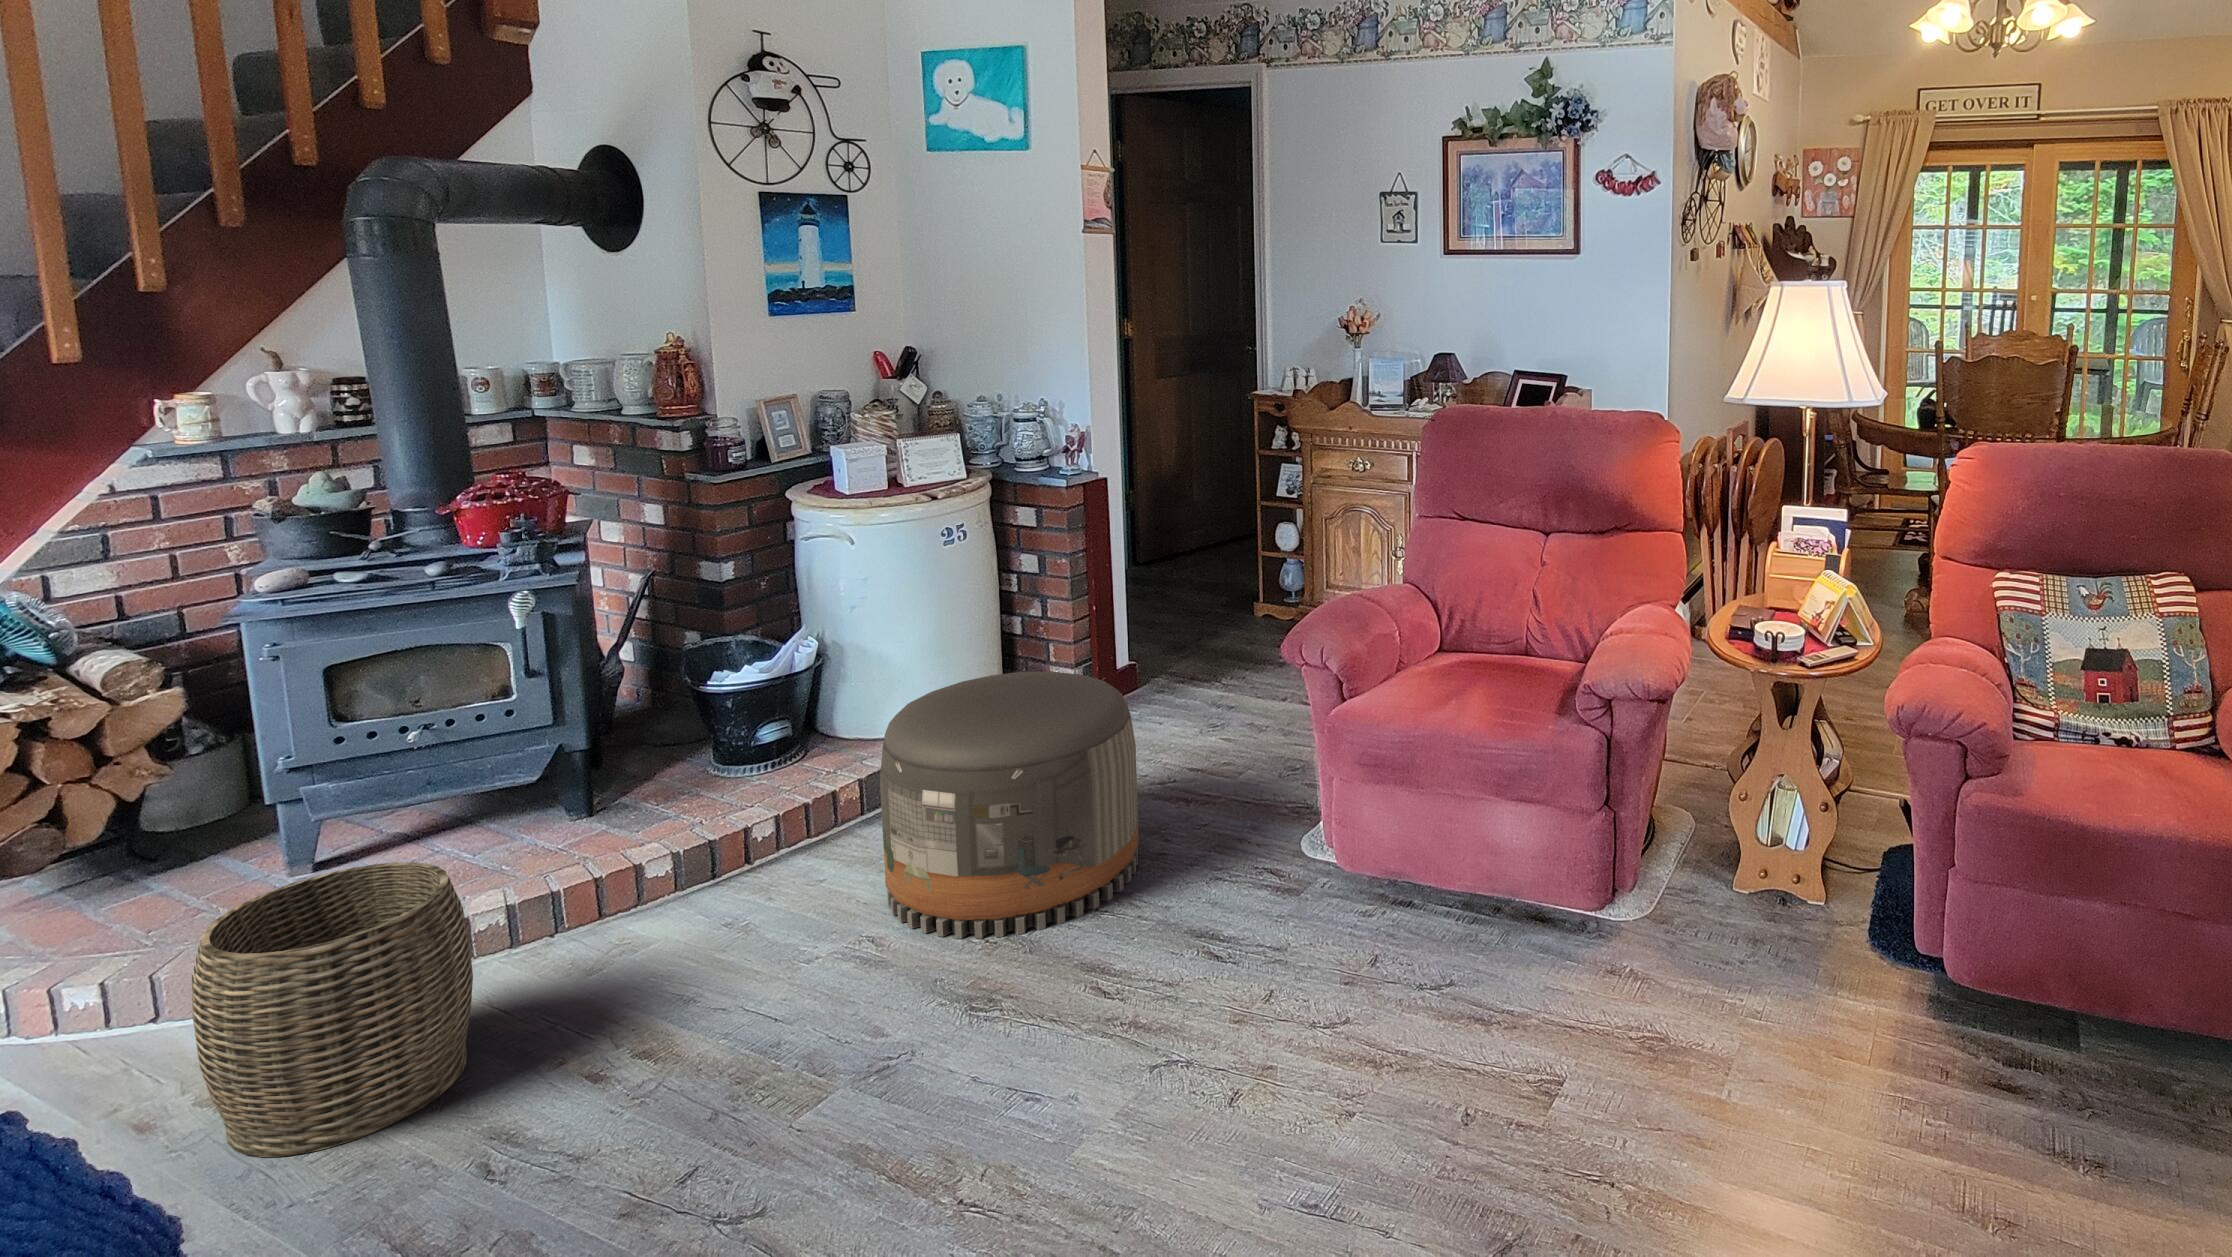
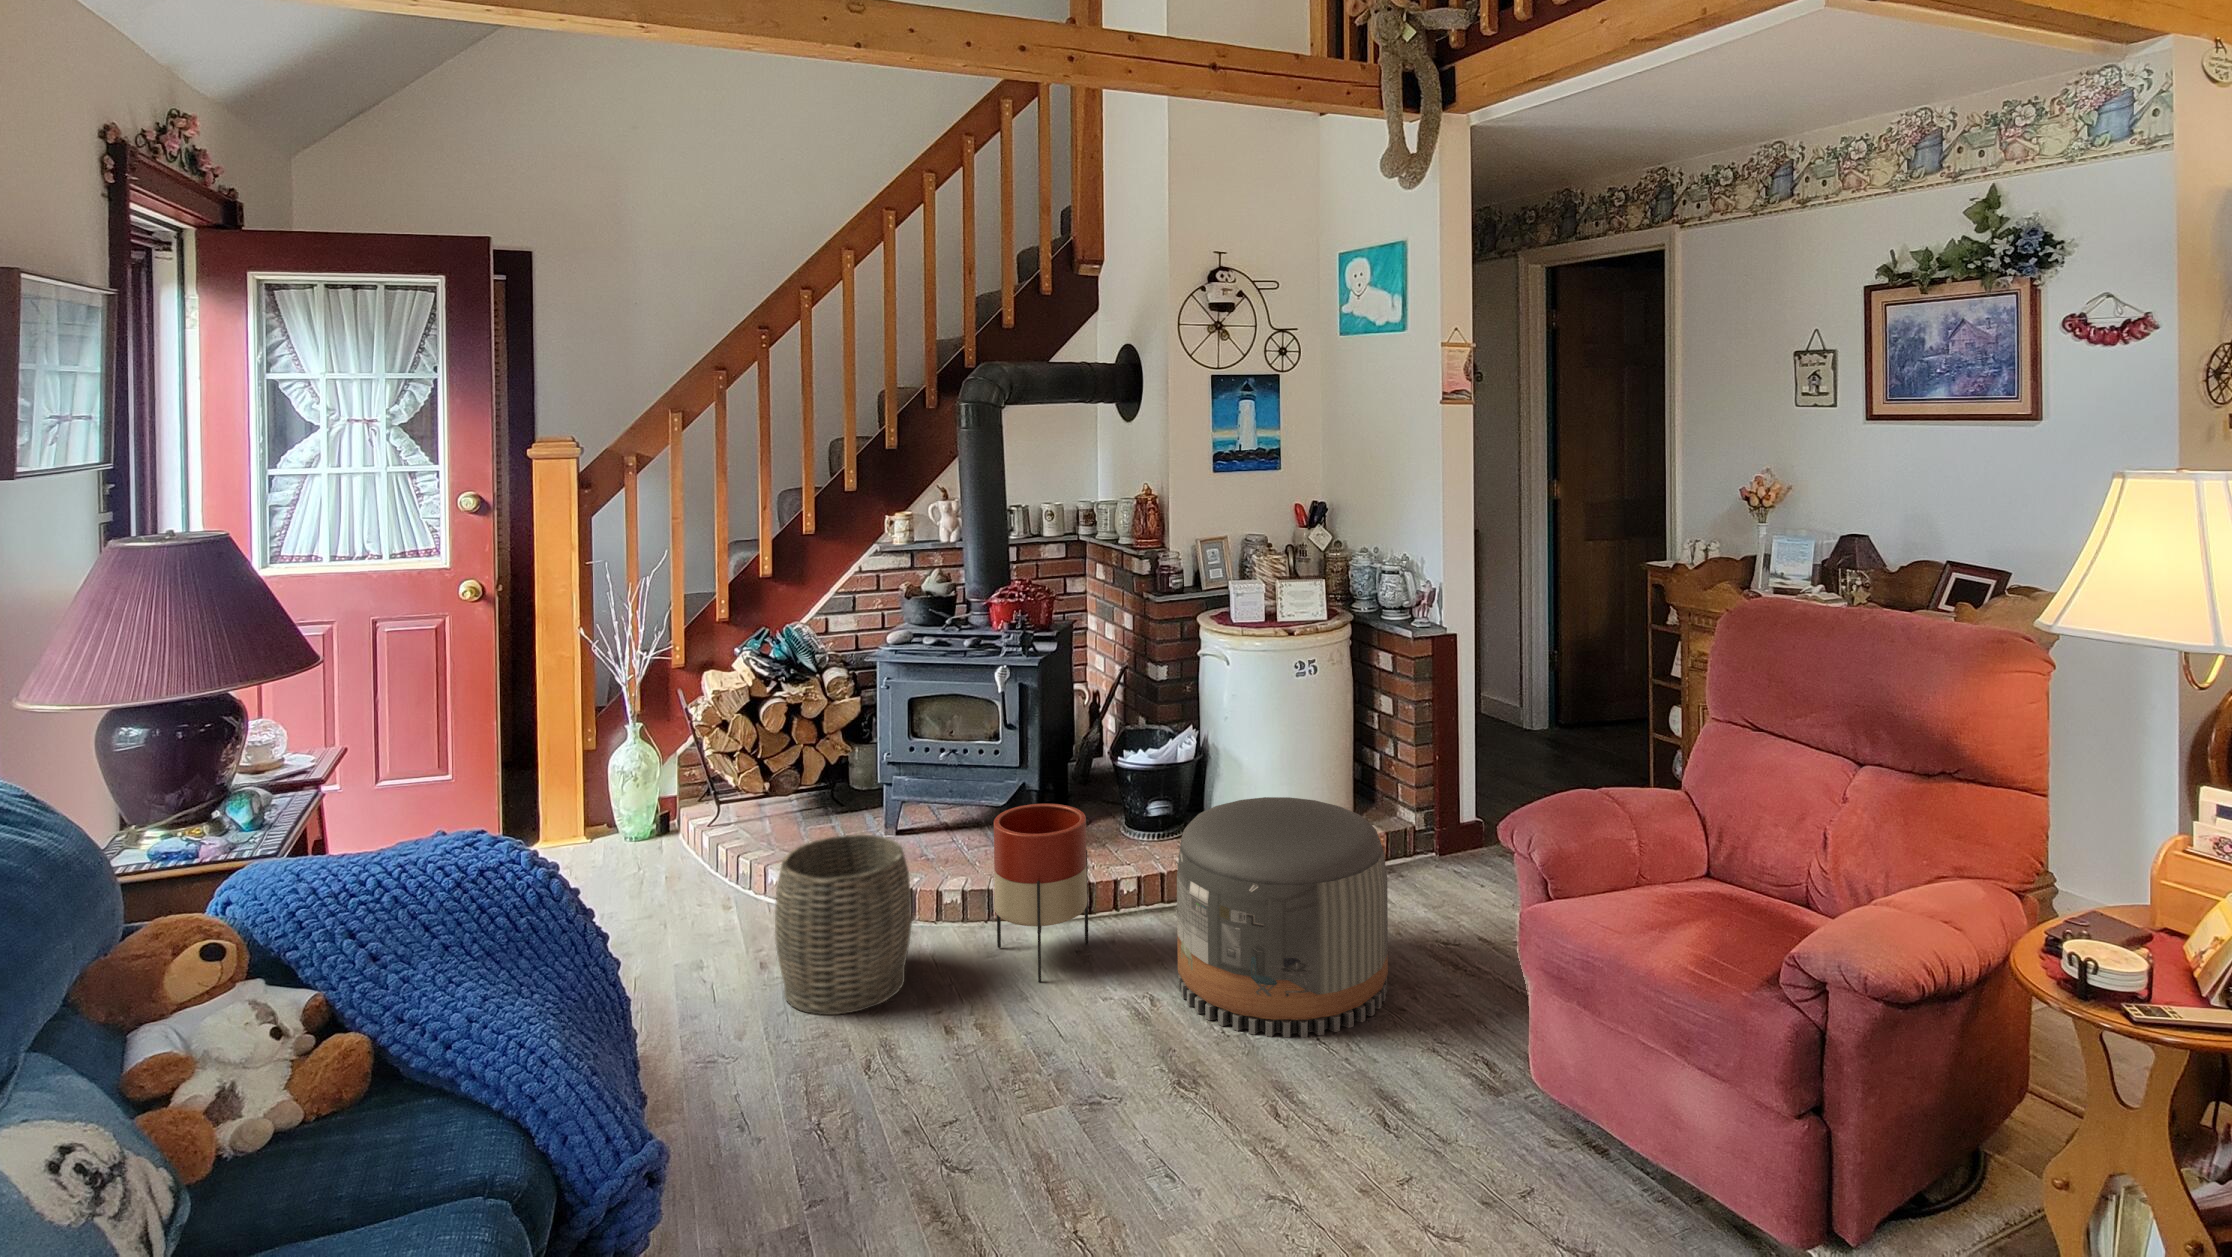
planter: none [584,750,743,978] -> present [994,804,1088,982]

